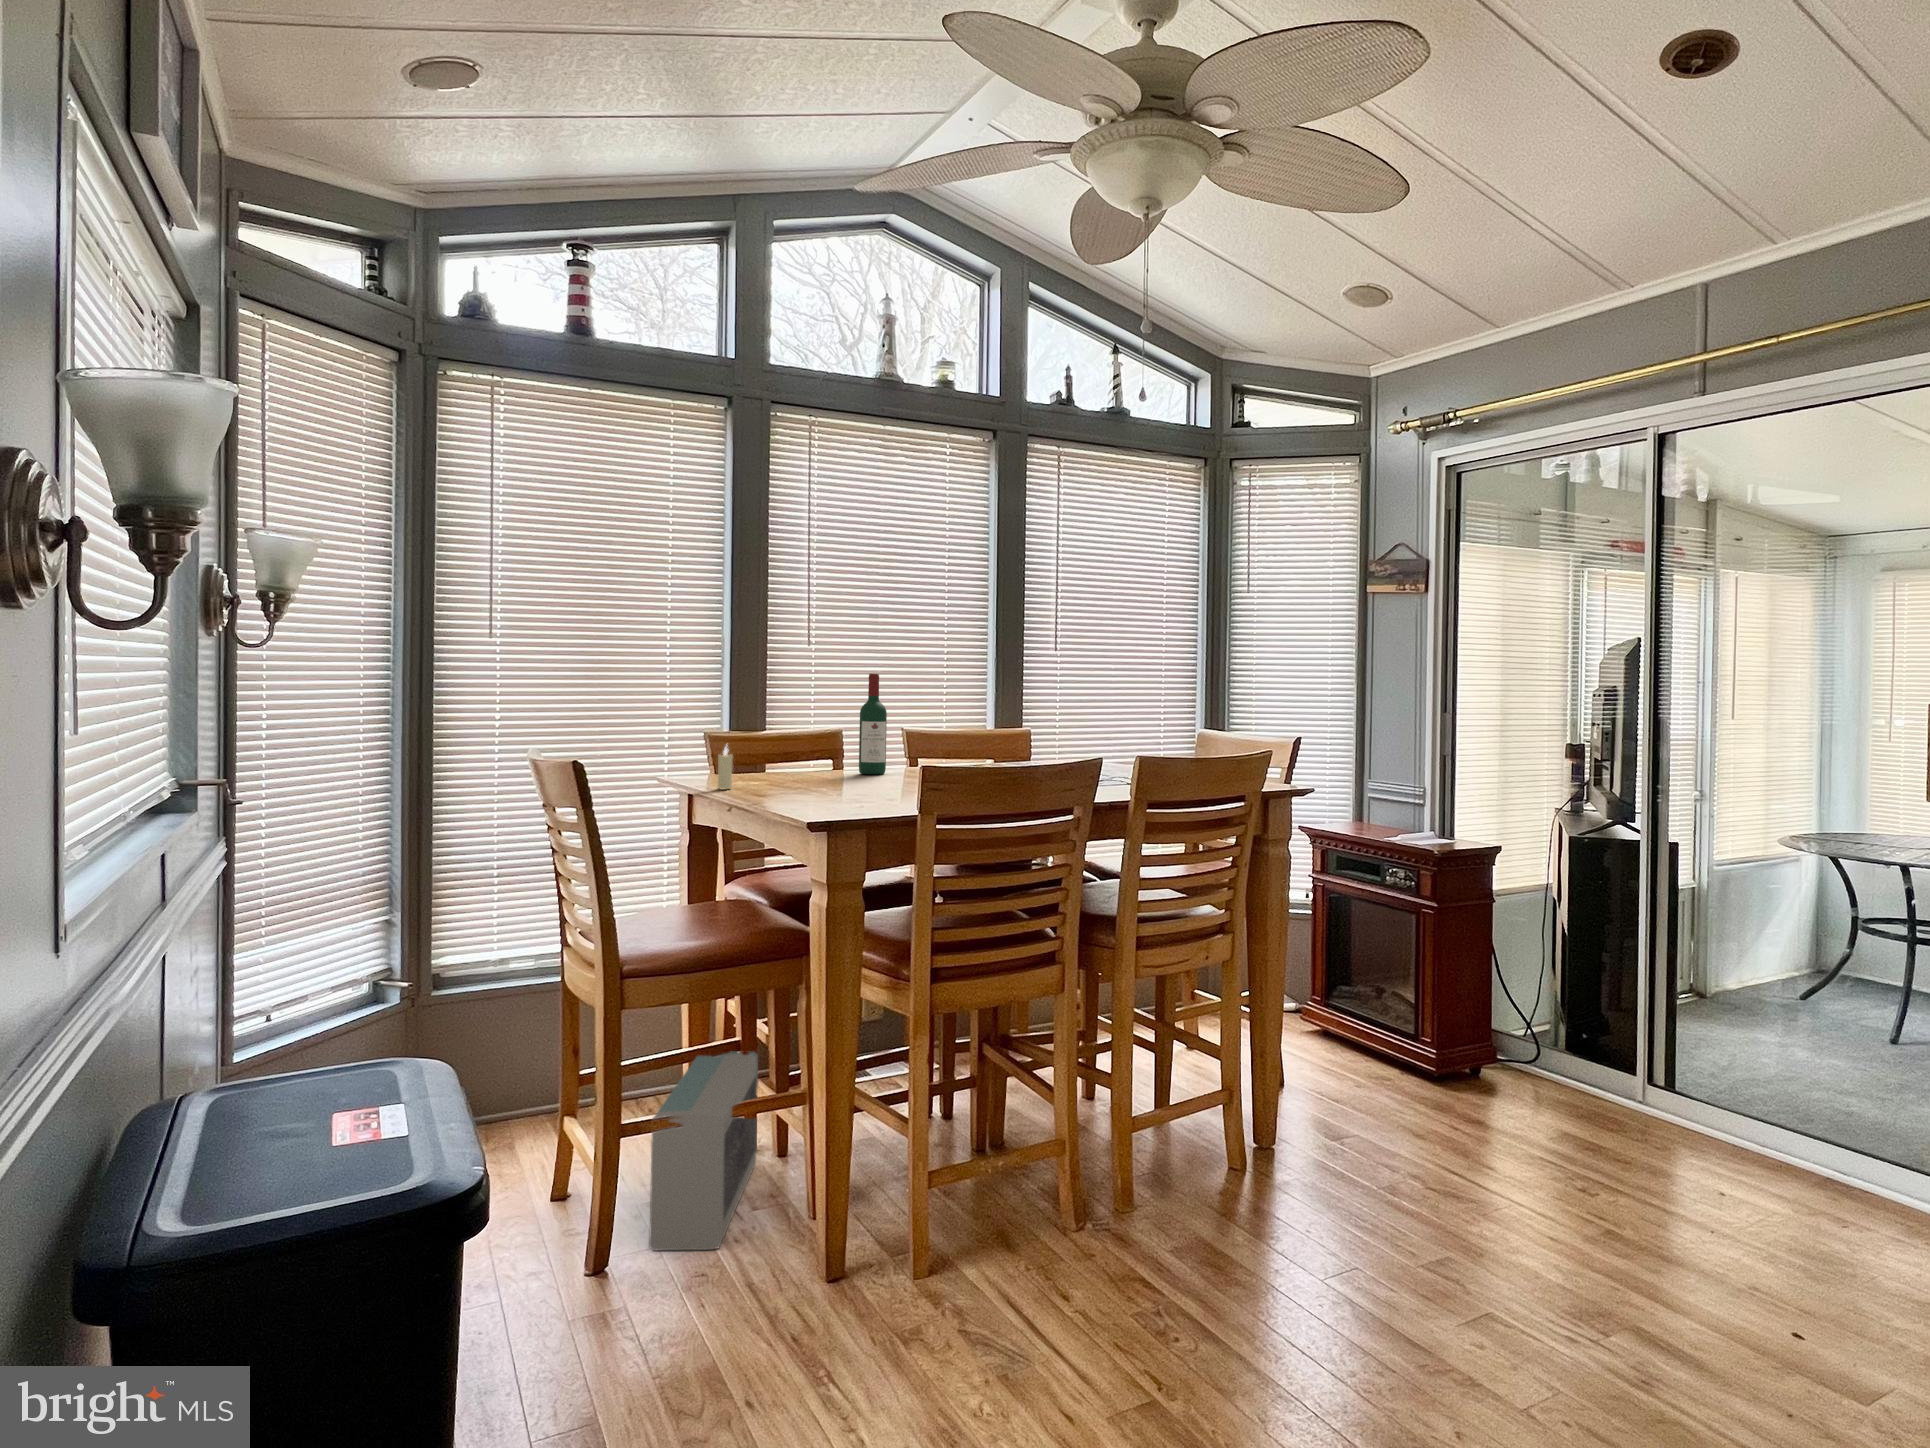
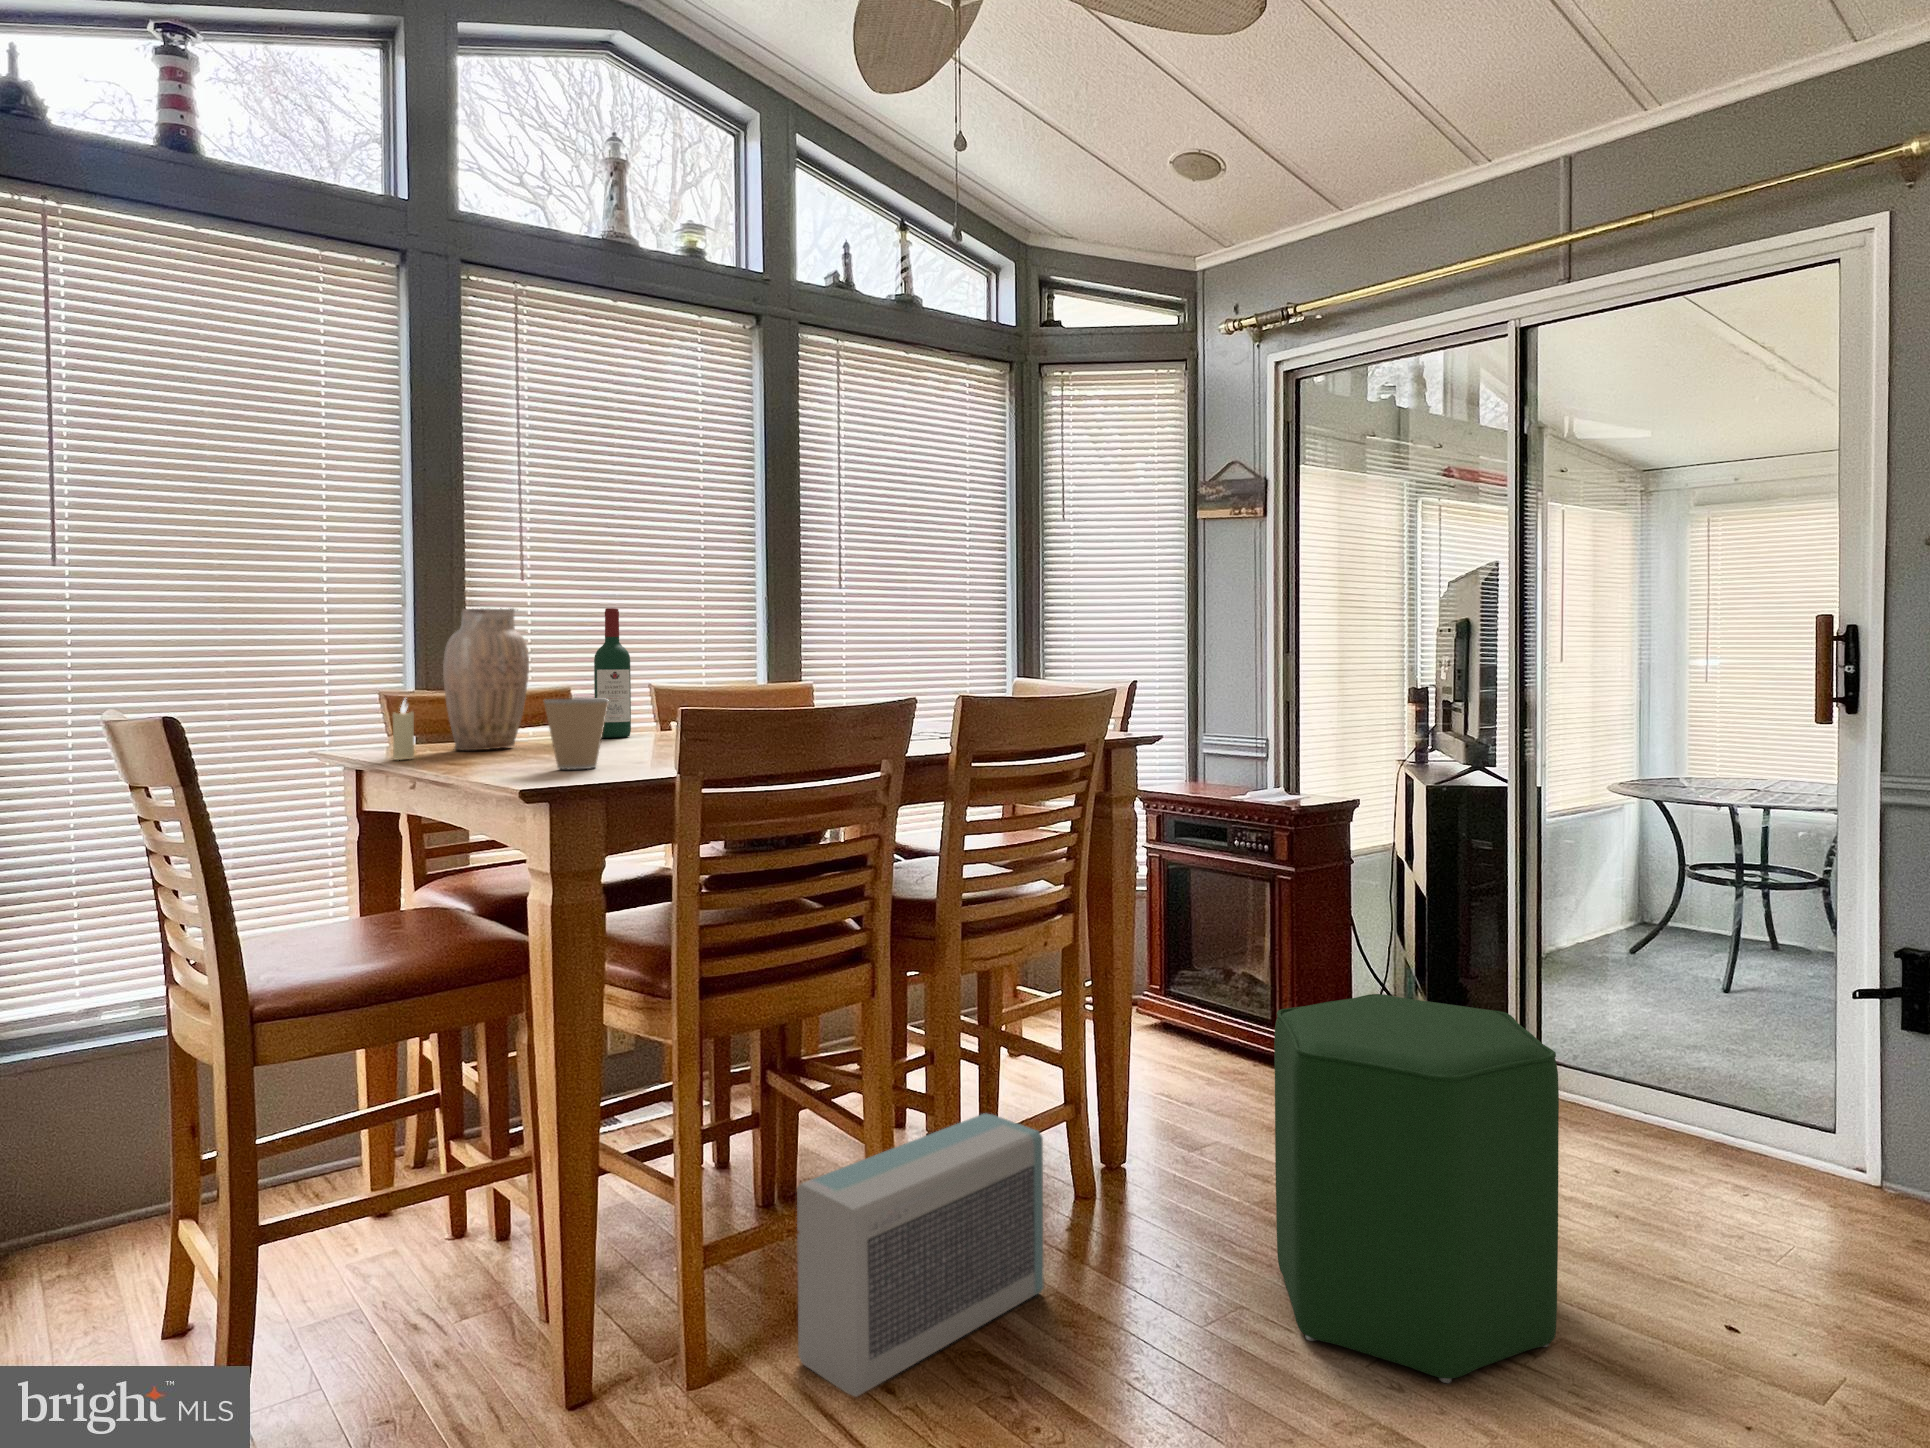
vase: none [752,675,813,783] -> present [443,608,529,750]
coffee cup: none [825,751,872,805] -> present [544,698,609,769]
ottoman: none [1390,1021,1631,1347] -> present [1274,994,1559,1383]
air purifier: present [649,1051,758,1250] -> present [797,1113,1044,1397]

